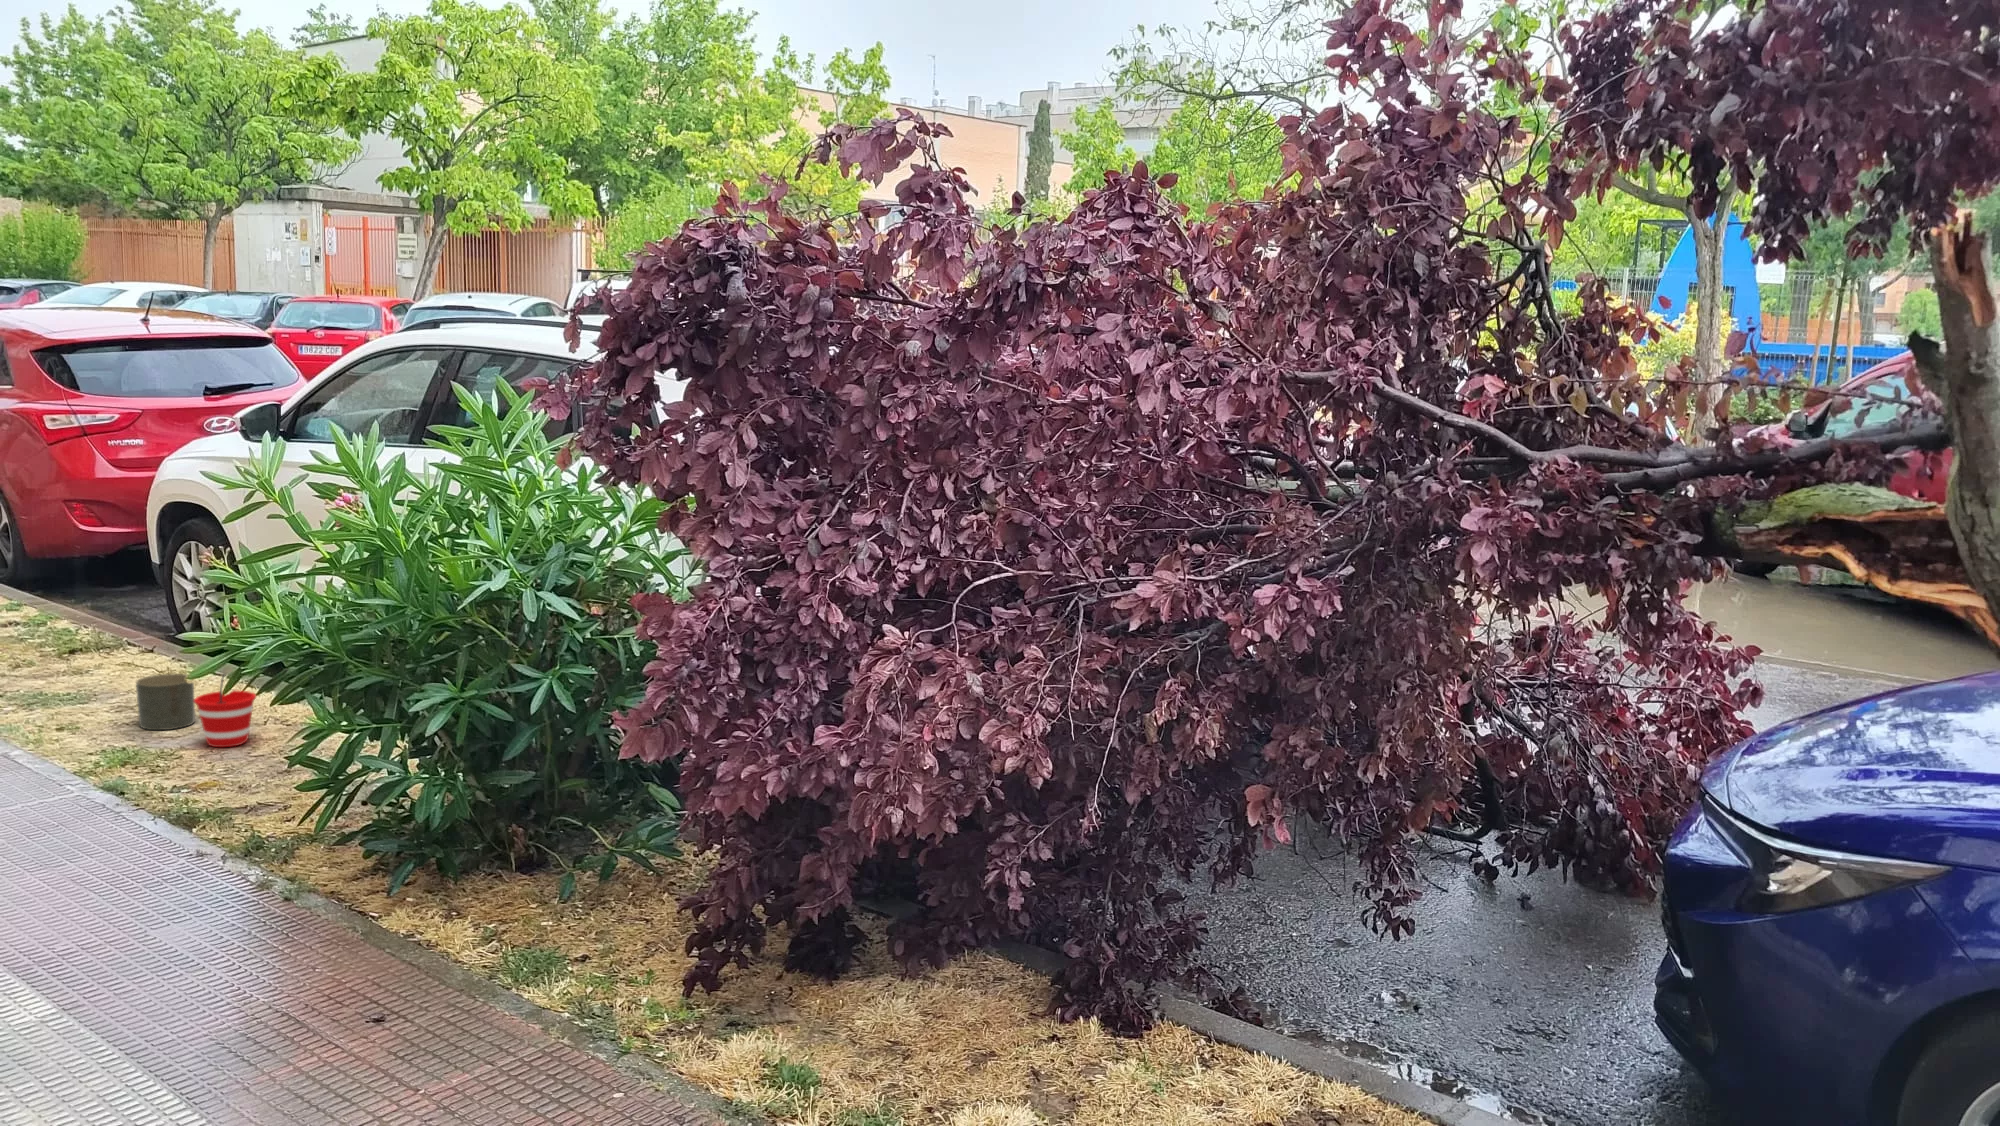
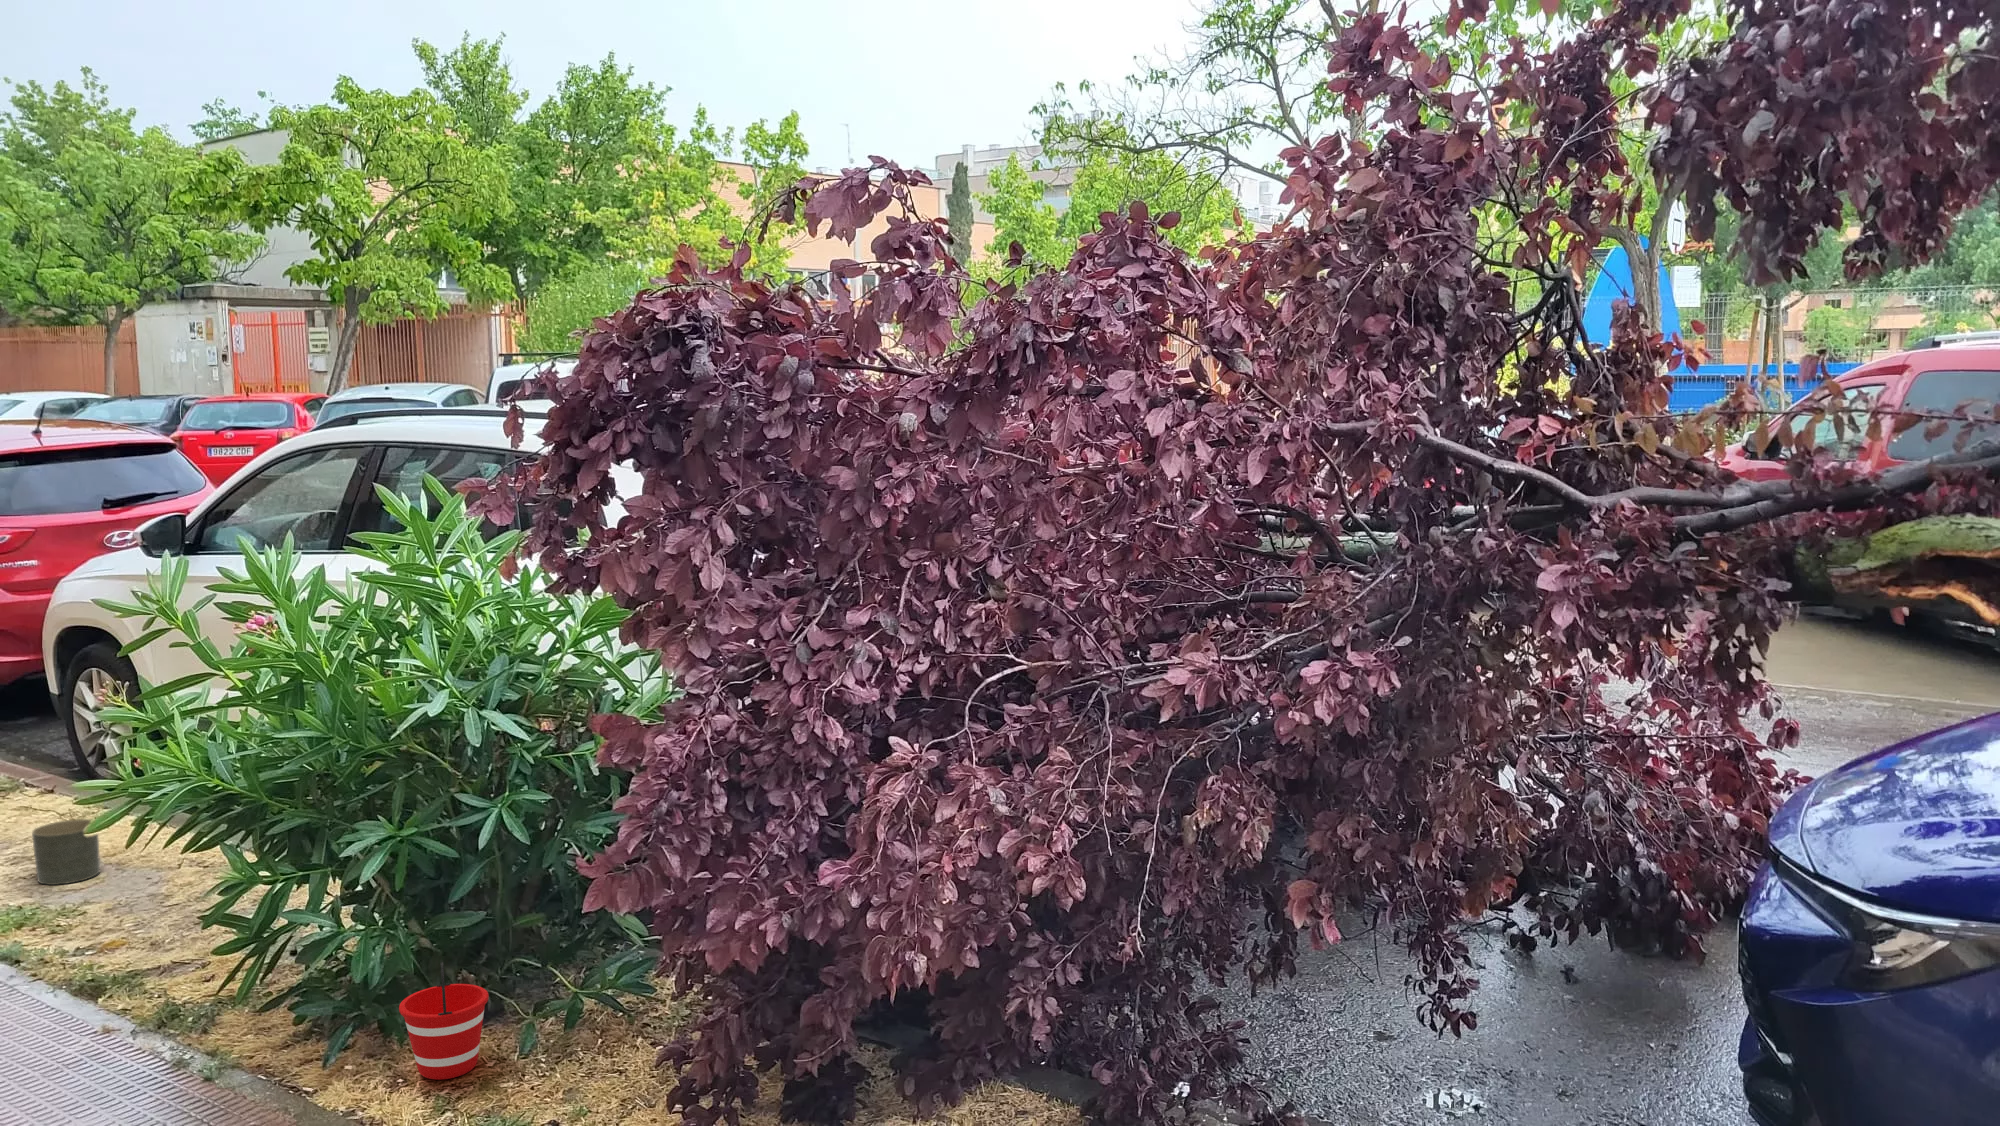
bucket: present [194,674,256,747] -> present [399,962,489,1079]

